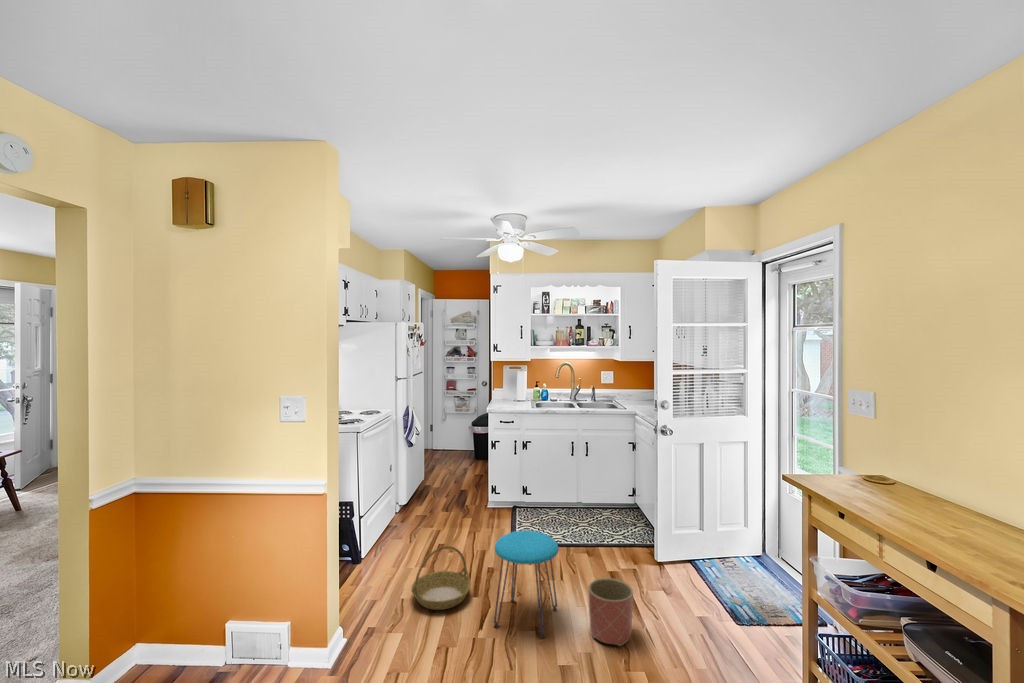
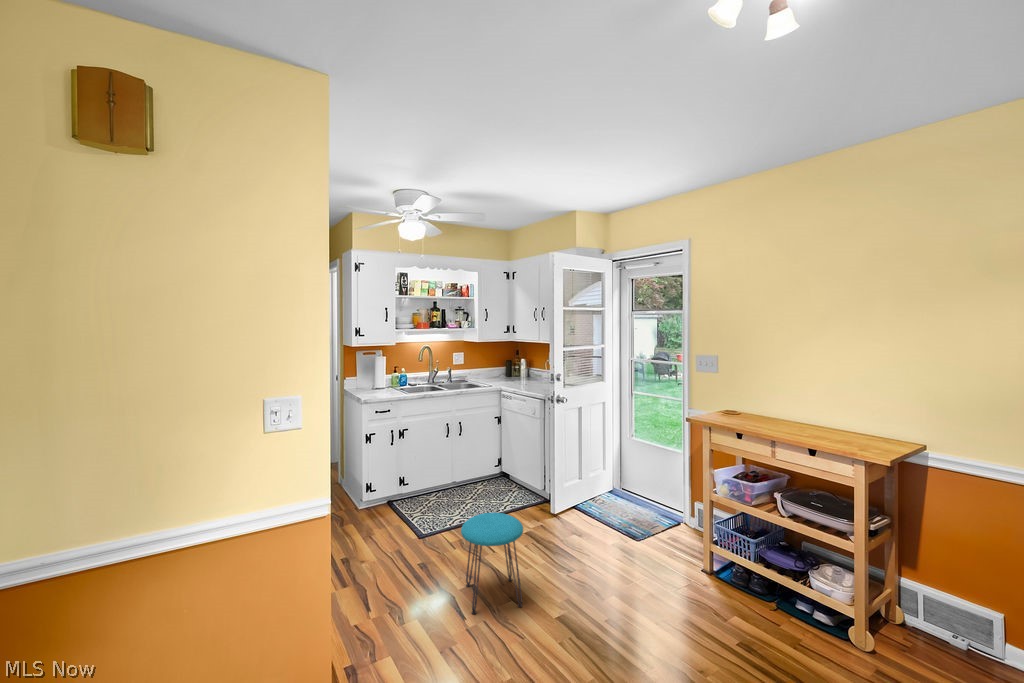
basket: present [411,546,471,610] -> none [363,551,429,622]
planter: present [588,578,633,646] -> none [549,536,588,592]

